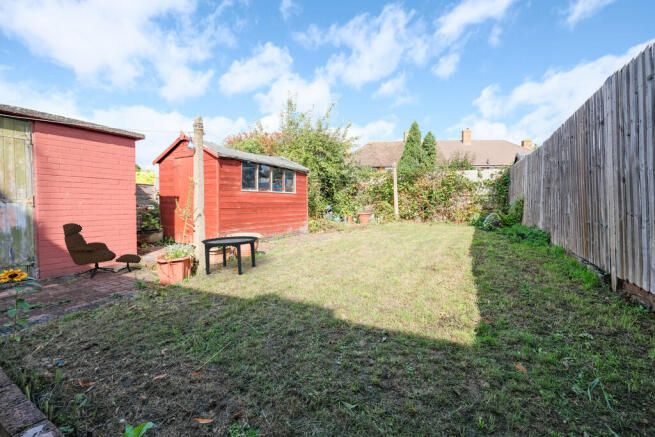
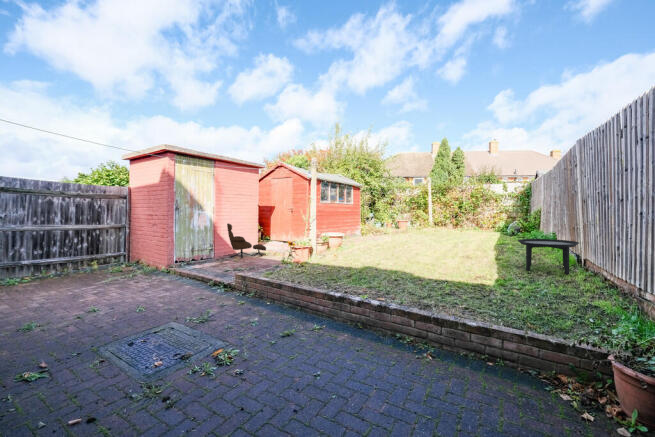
round table: present [201,236,258,275] -> present [518,239,579,274]

